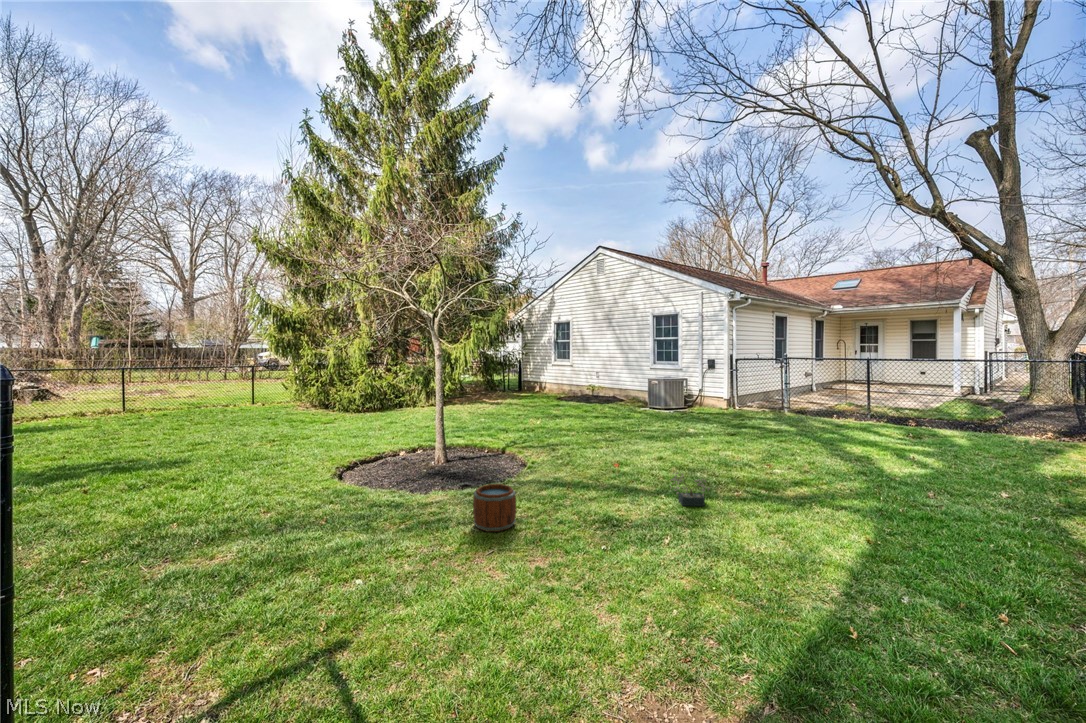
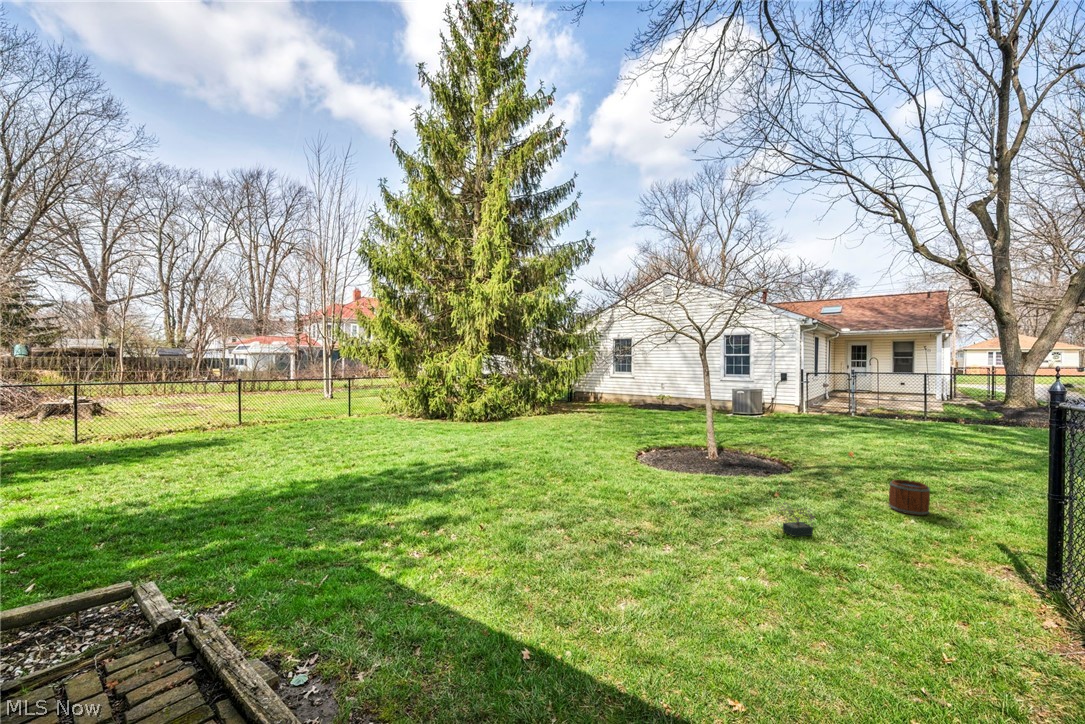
decorative plant: present [670,472,710,506] -> present [777,501,815,537]

